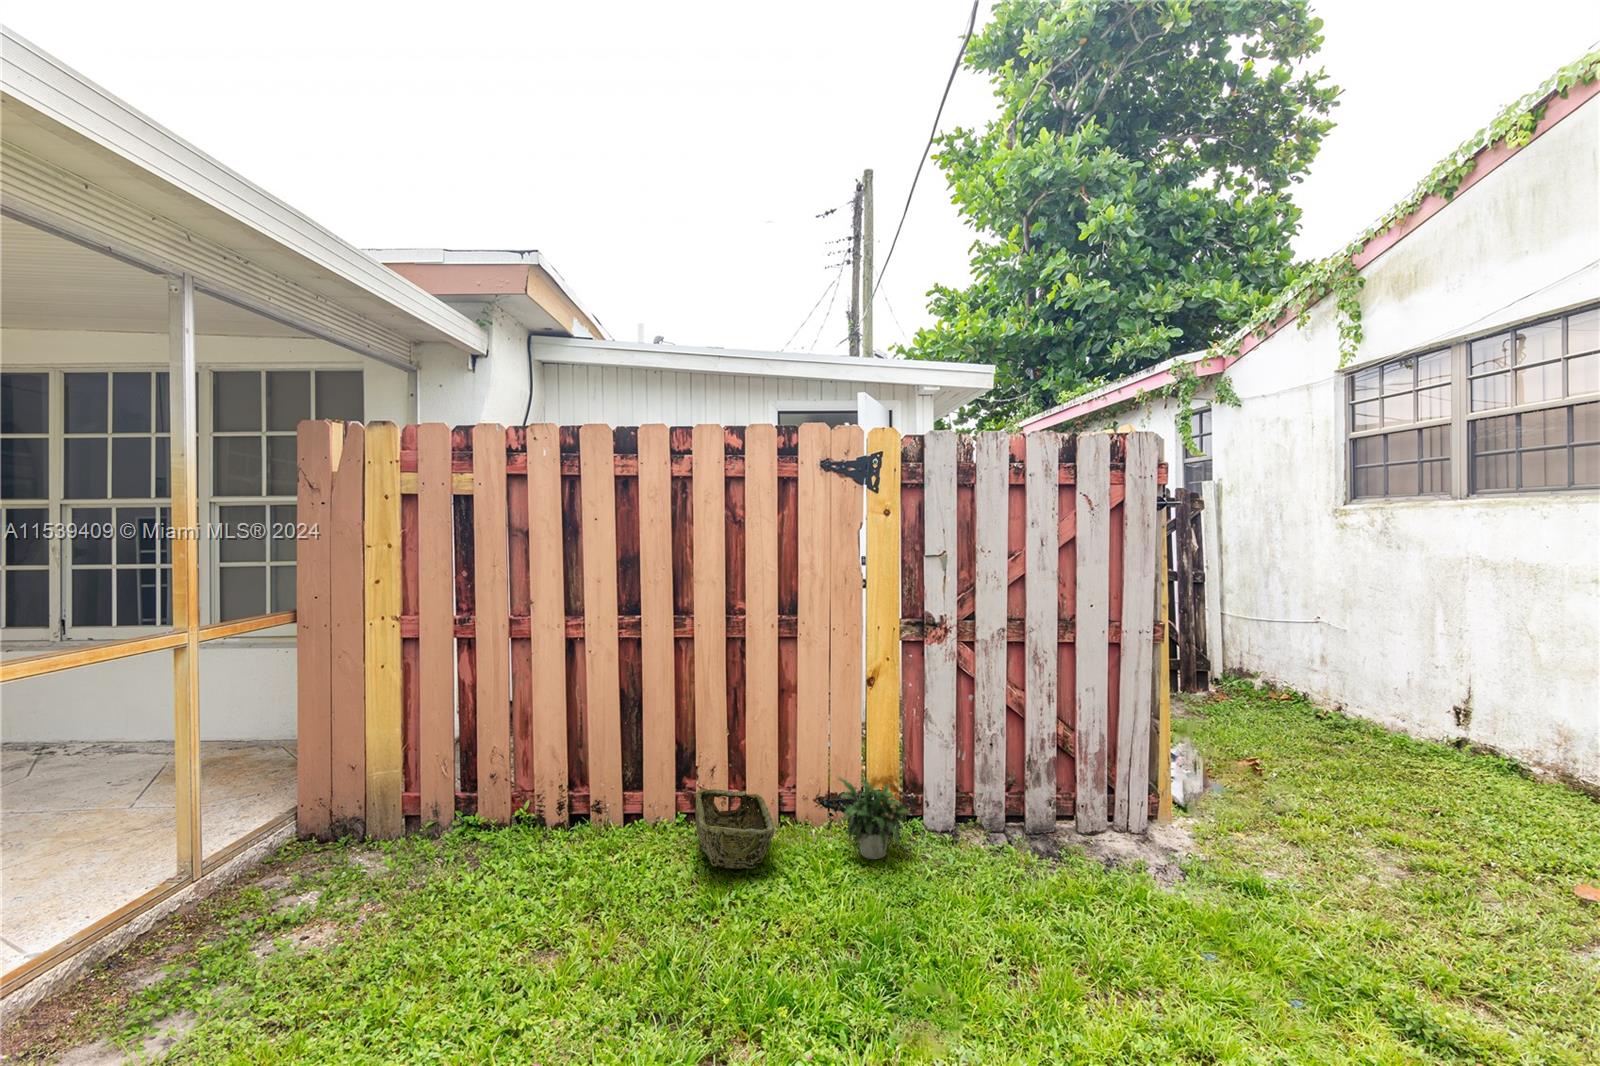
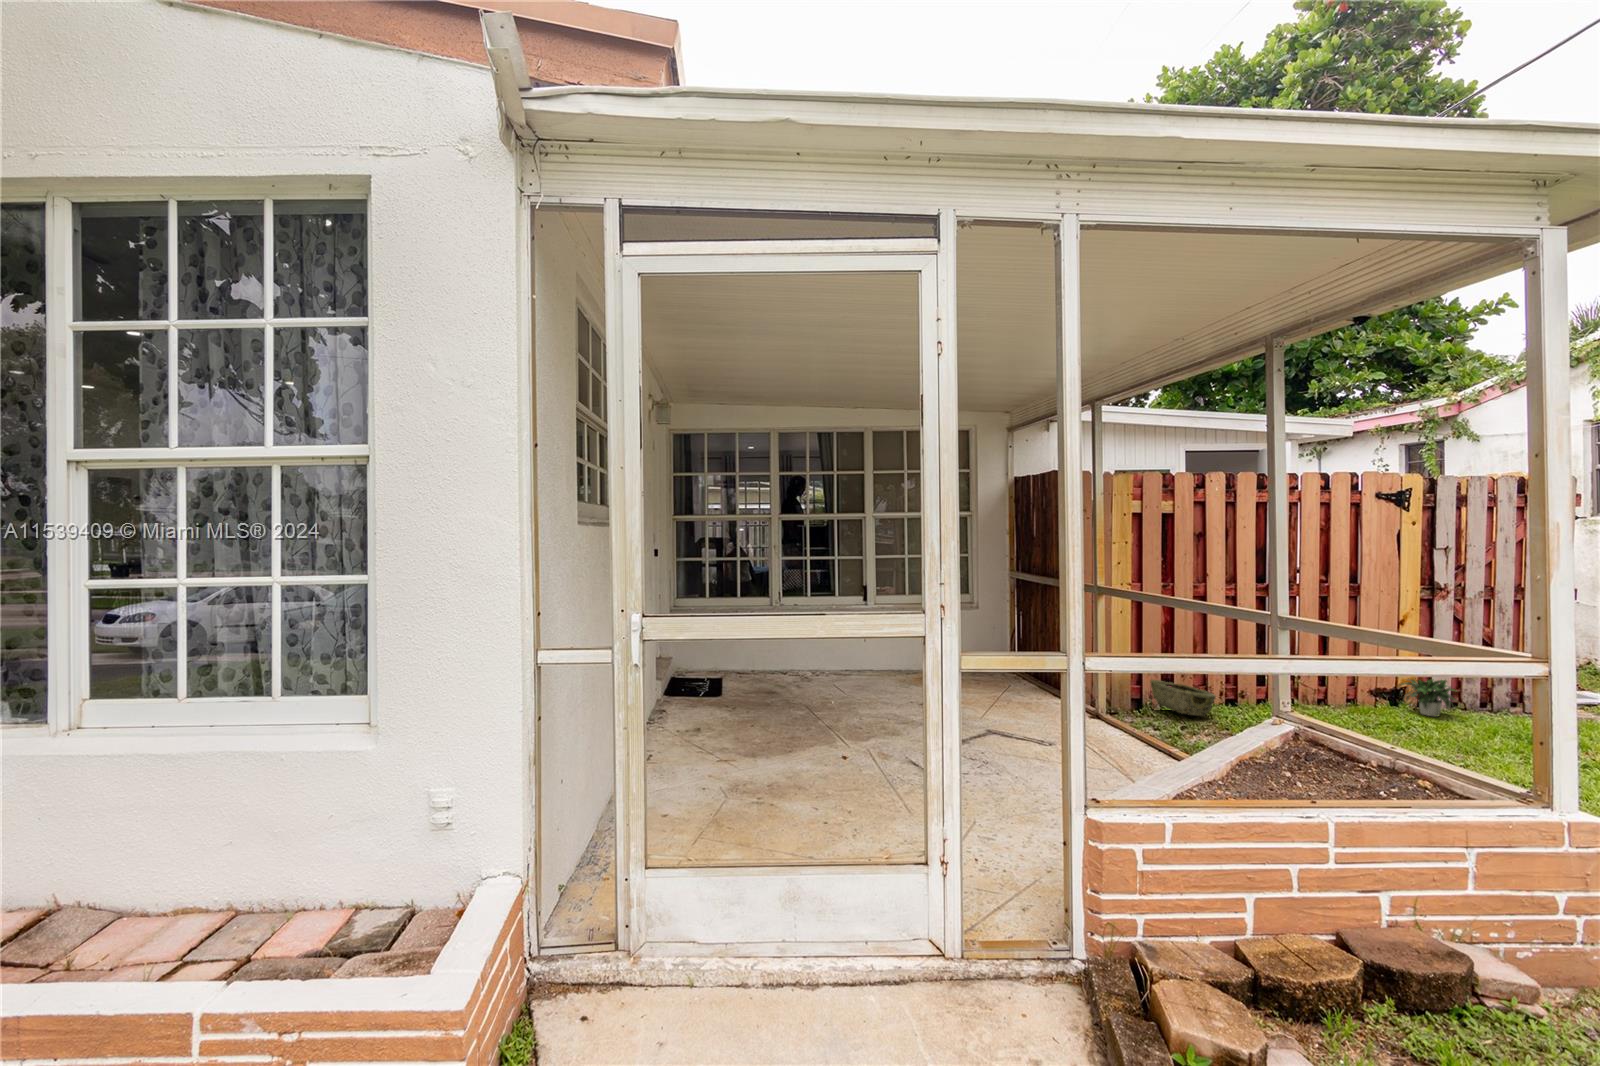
woven basket: present [695,789,774,869] -> present [1151,680,1216,716]

